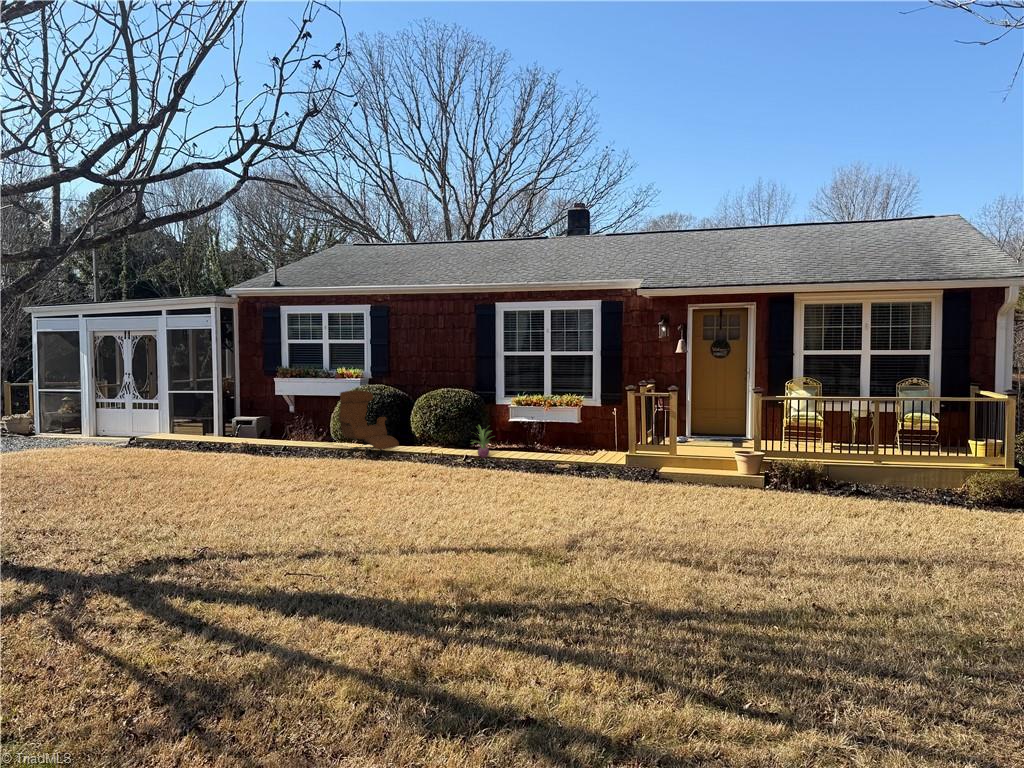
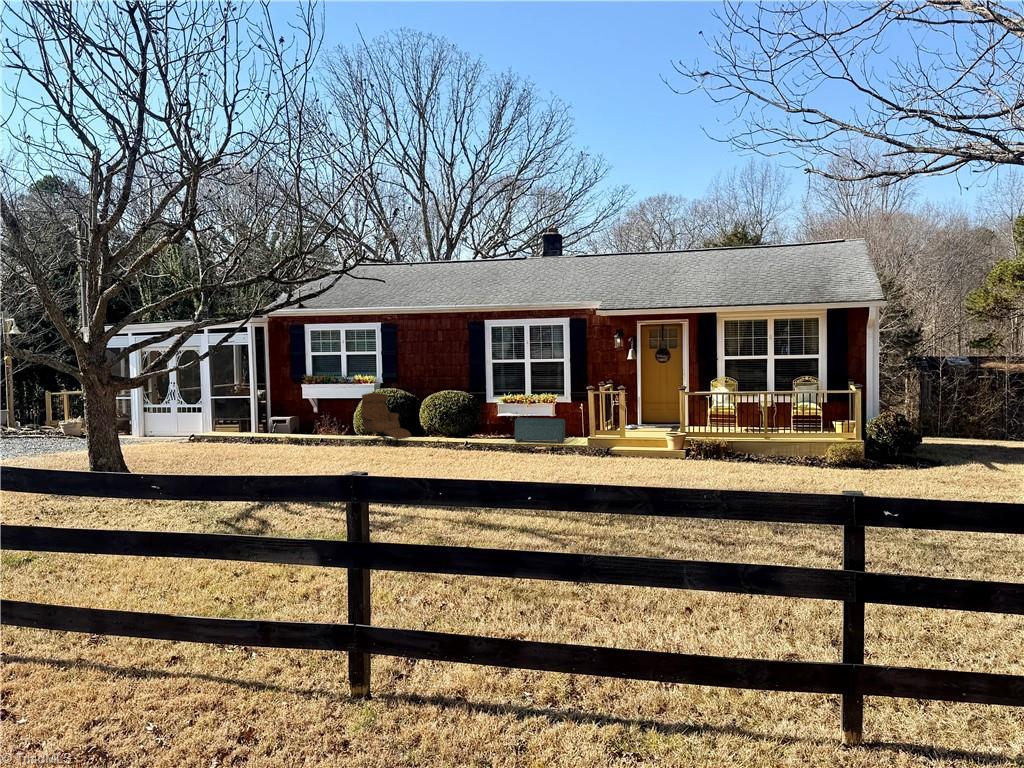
decorative plant: present [473,425,490,458] -> none [463,418,492,444]
bench: none [530,425,594,459] -> present [515,418,565,444]

